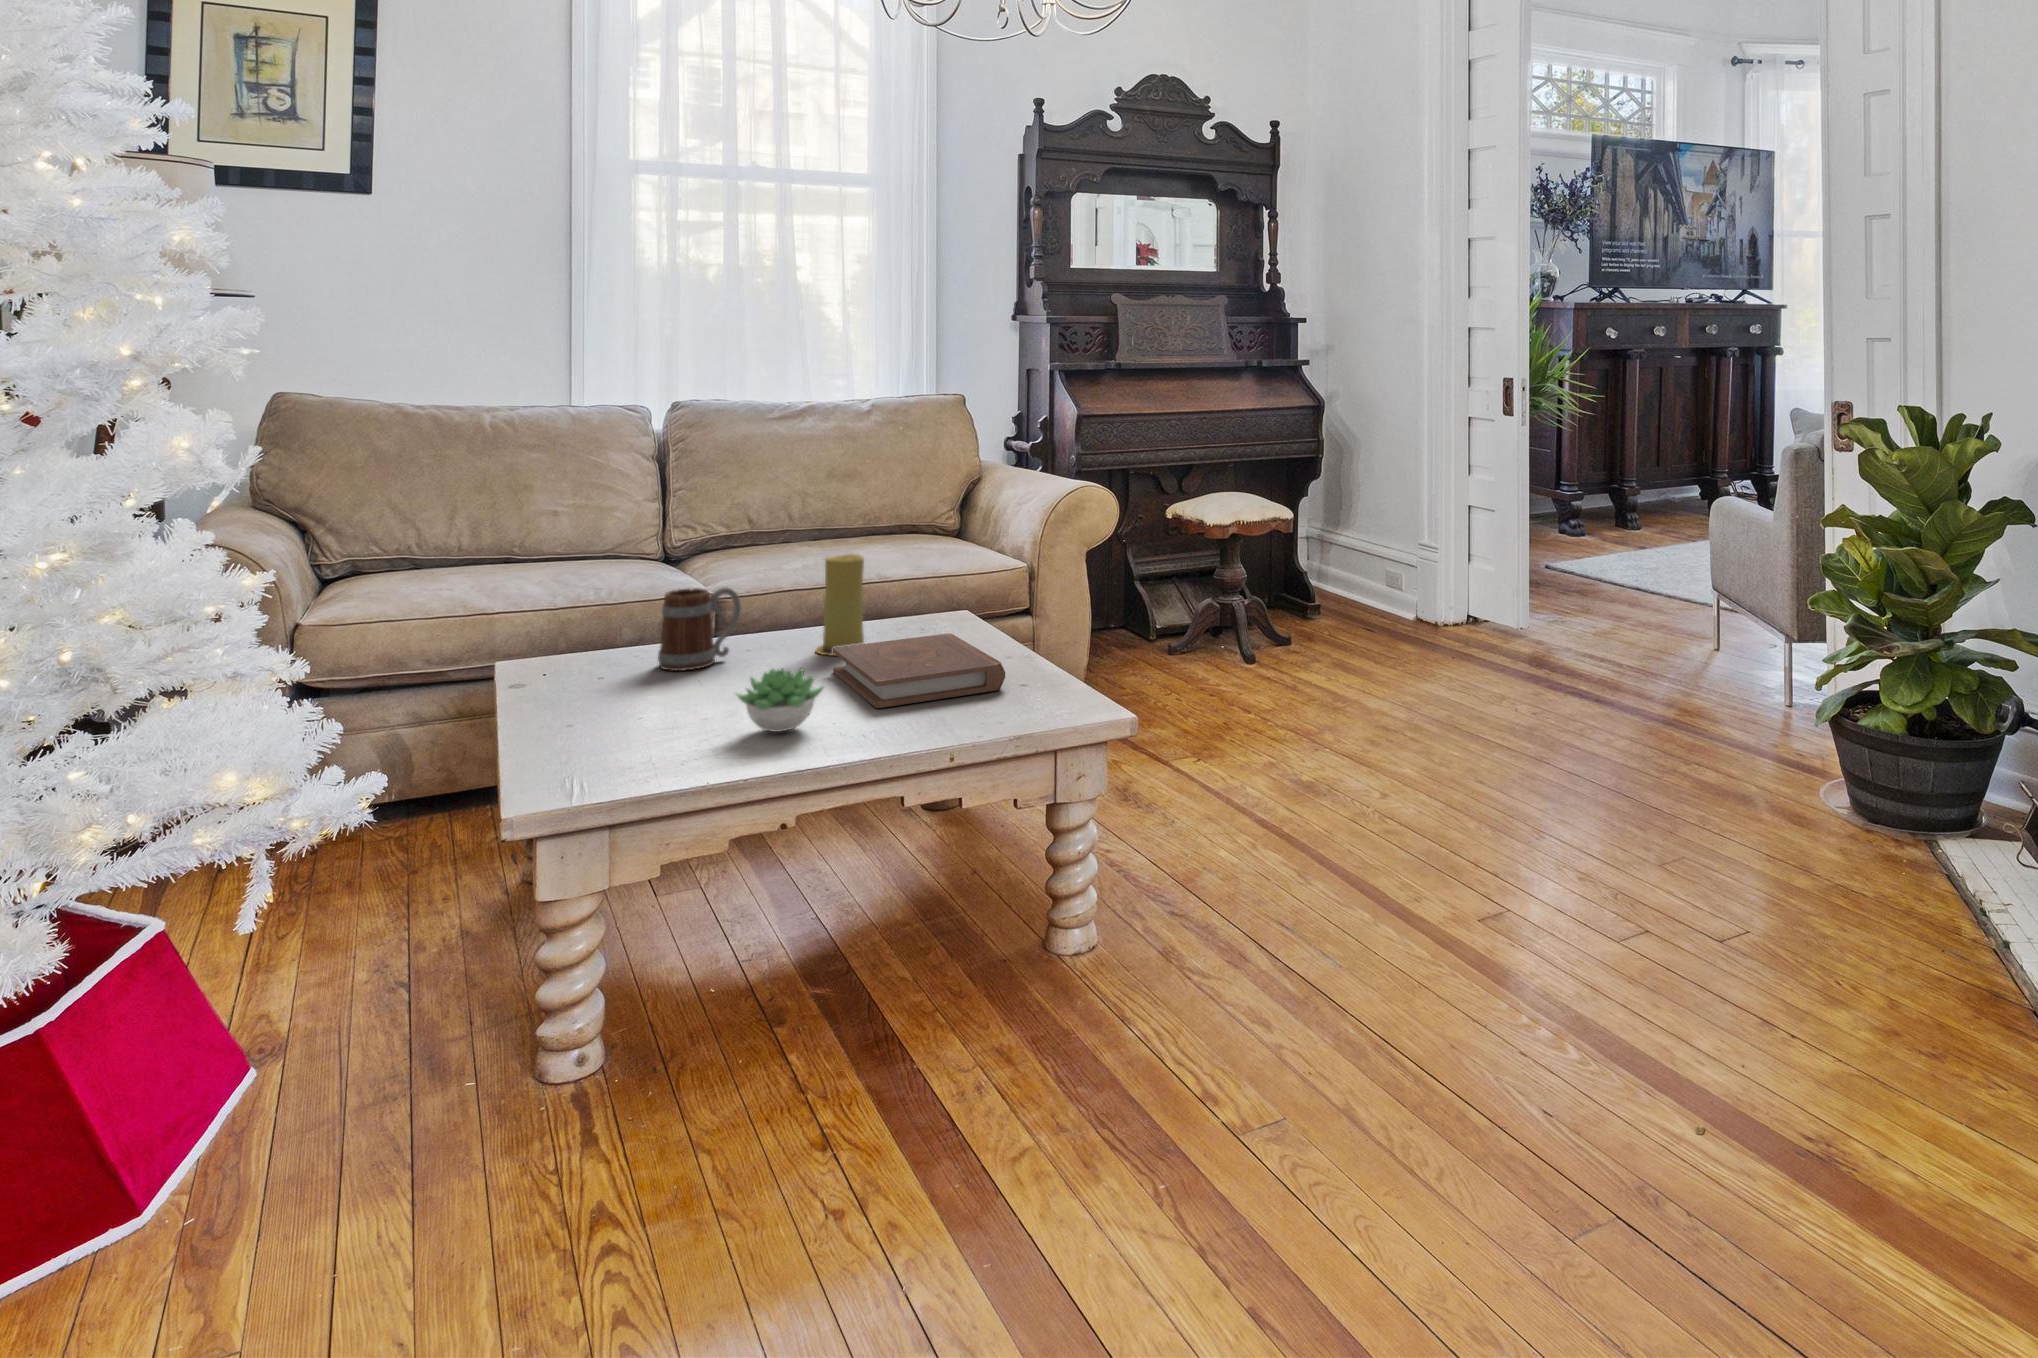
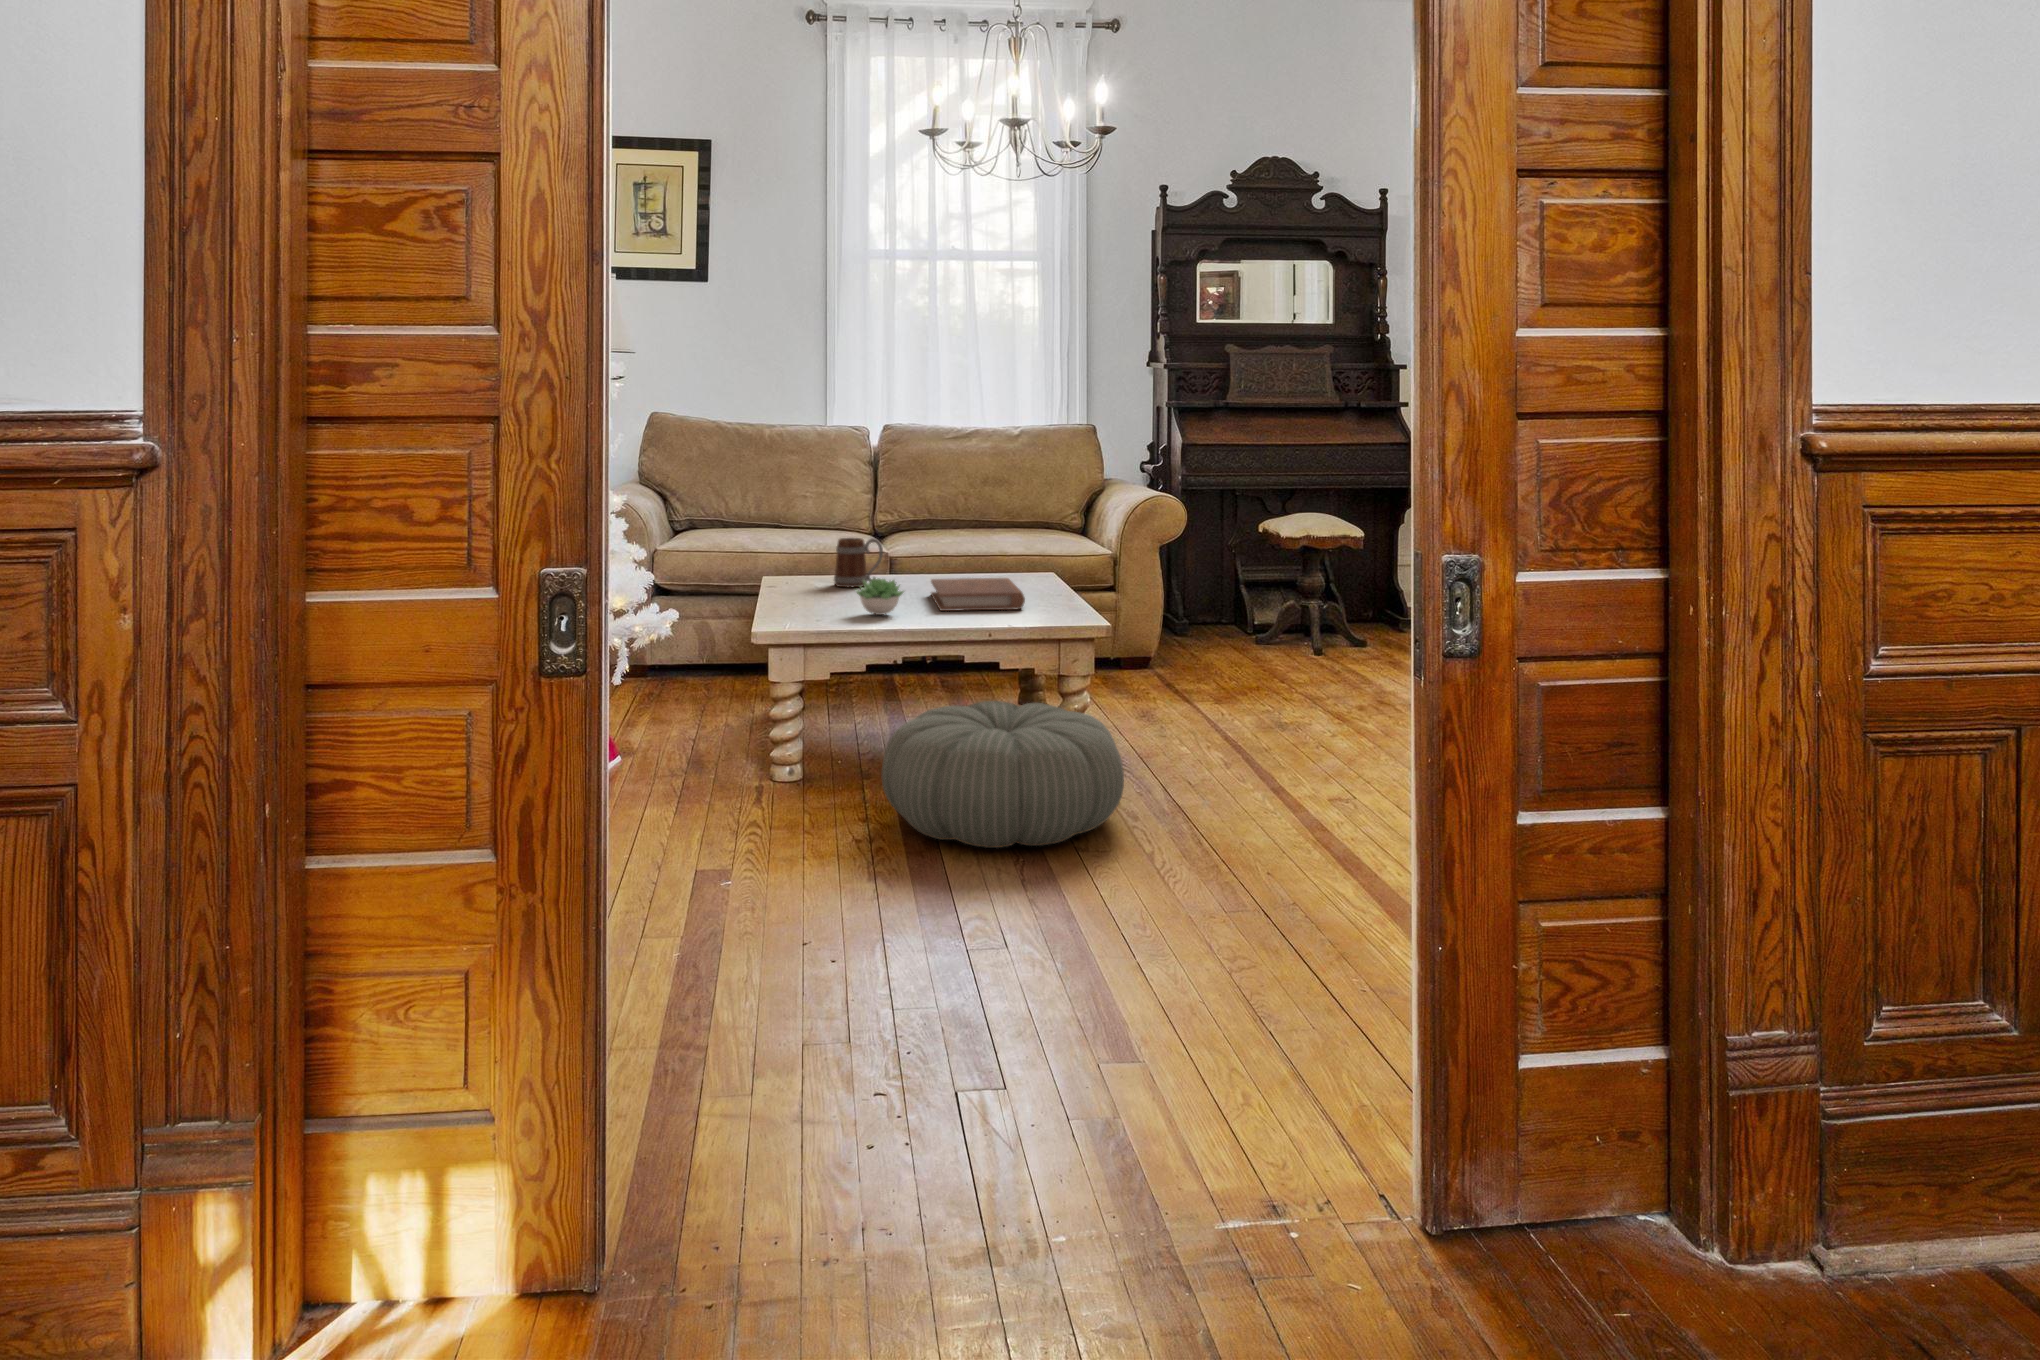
candle: present [816,554,864,655] -> none [928,523,964,588]
pouf: none [858,861,1277,1184] -> present [881,701,1124,848]

